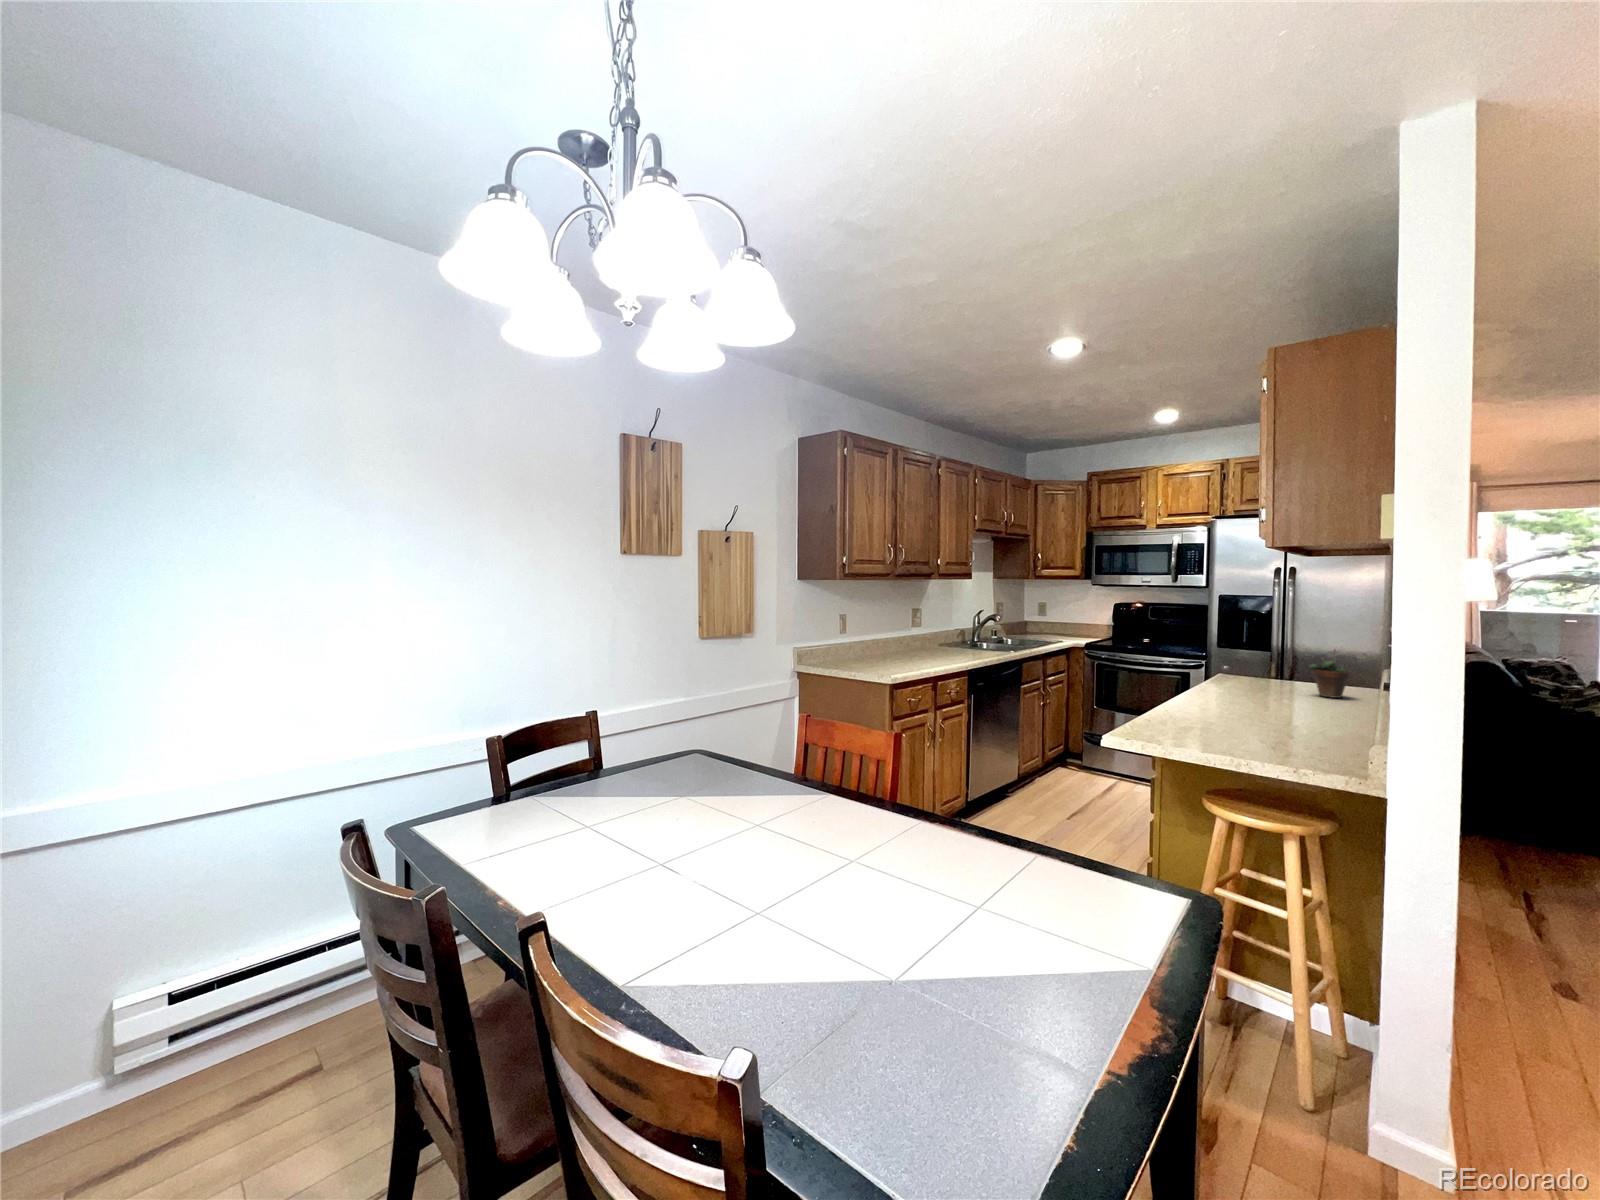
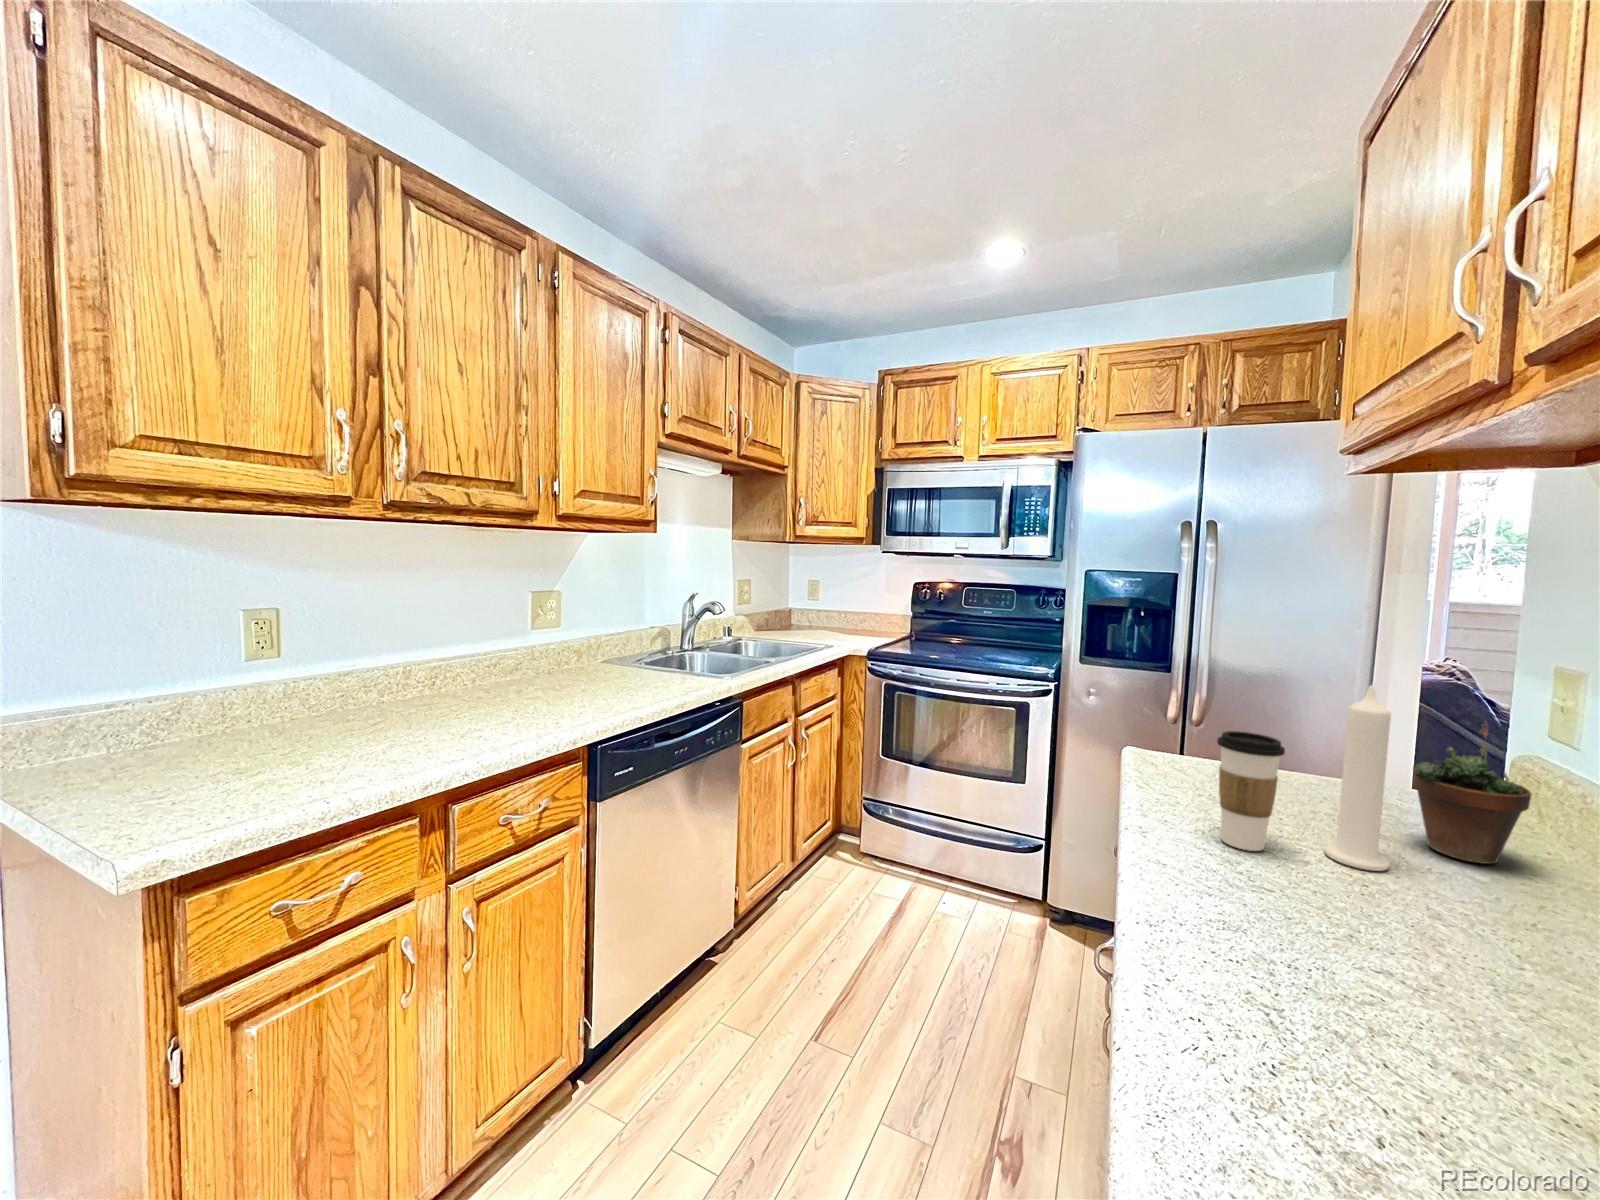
candle: none [1272,636,1293,697] -> present [1324,686,1391,871]
coffee cup: none [1231,654,1254,693] -> present [1217,731,1285,851]

